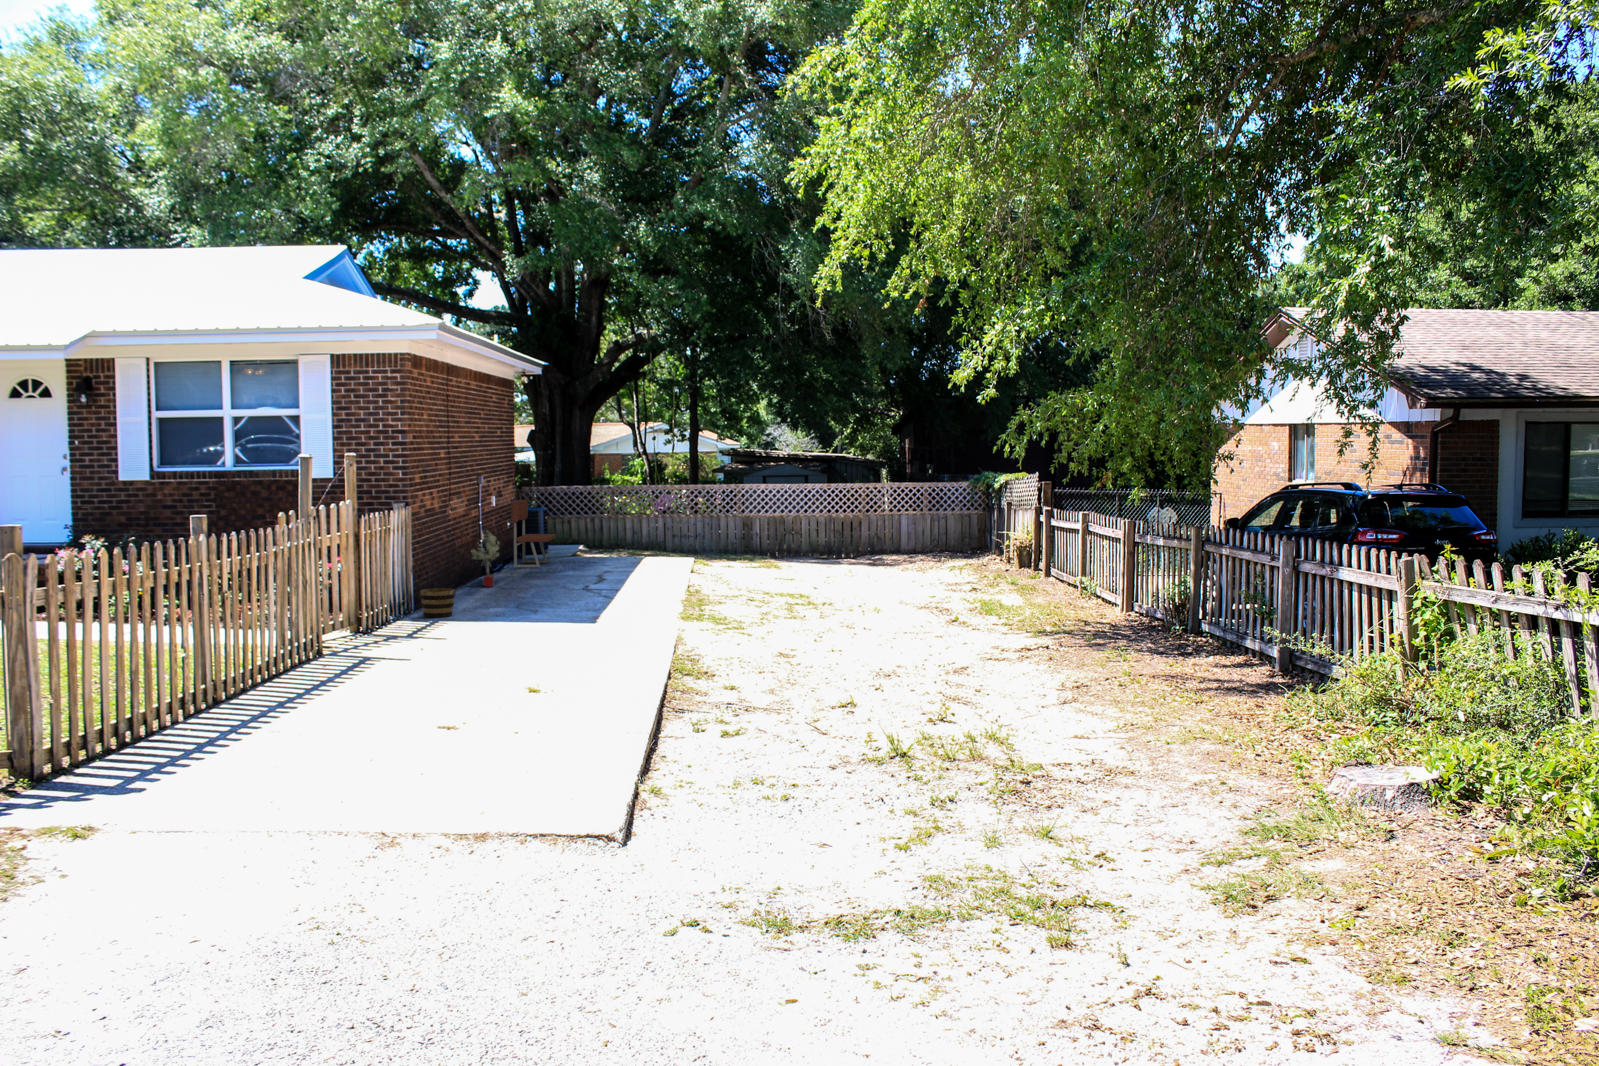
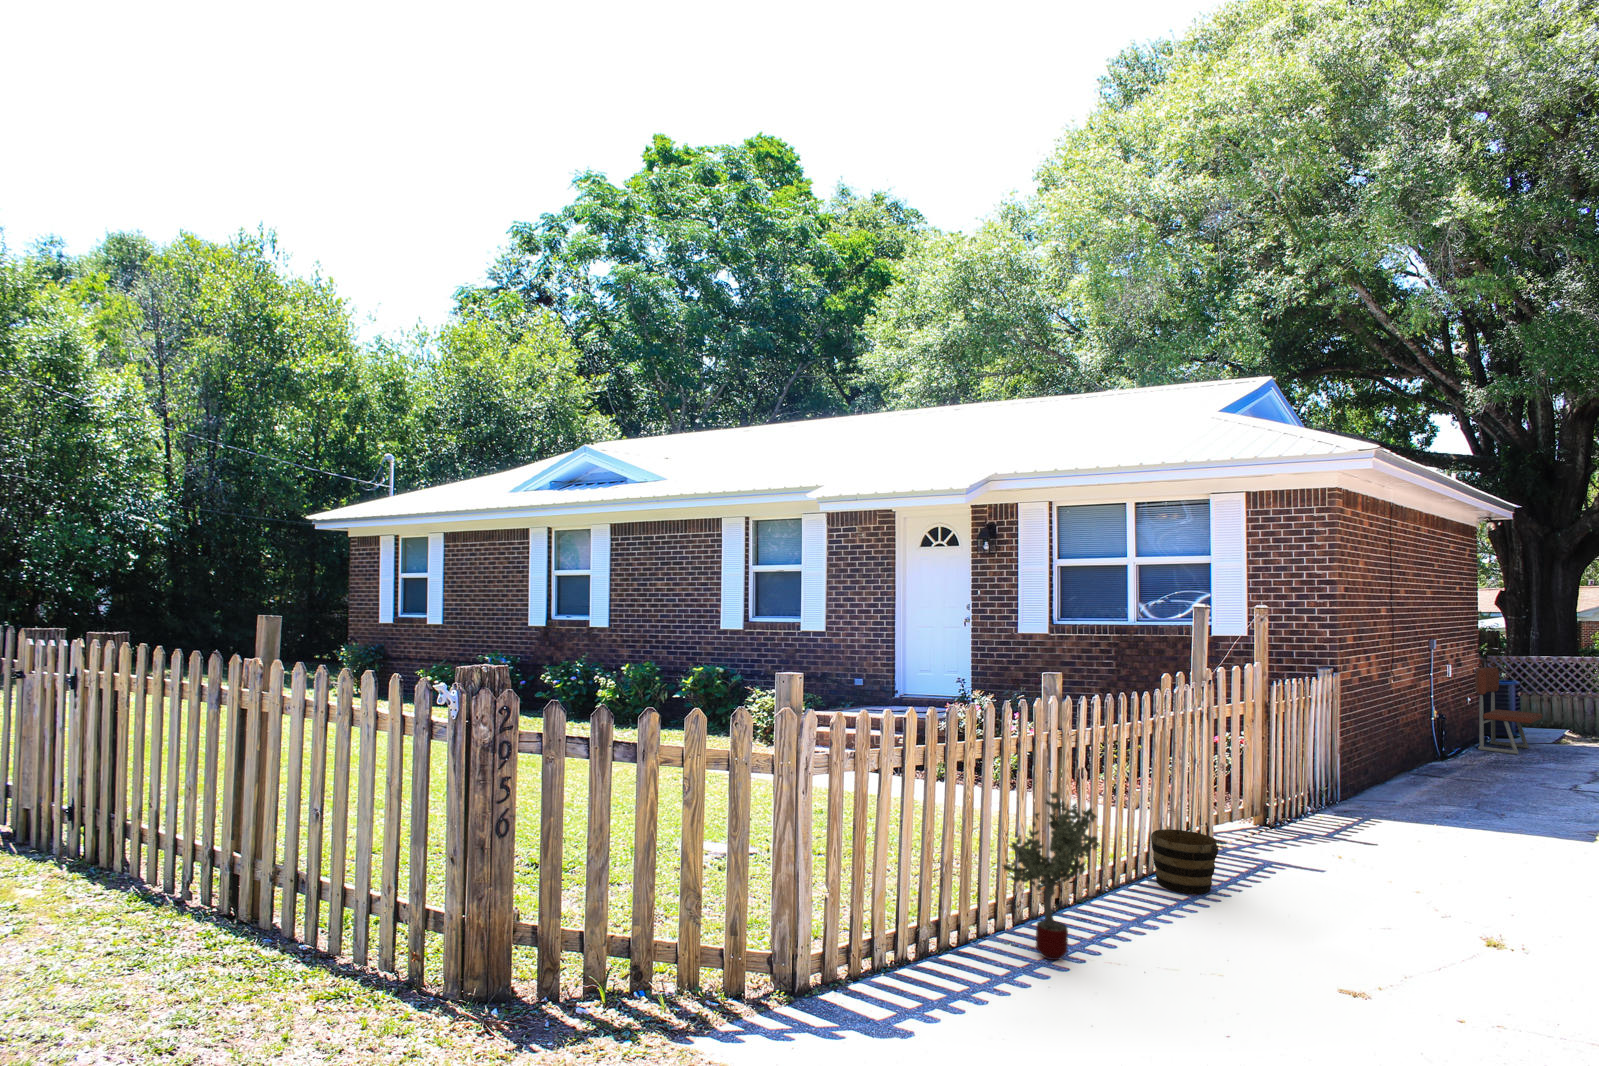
potted tree: present [471,533,499,587] -> present [1003,792,1100,960]
bucket: present [419,588,456,617] -> present [1151,829,1218,894]

